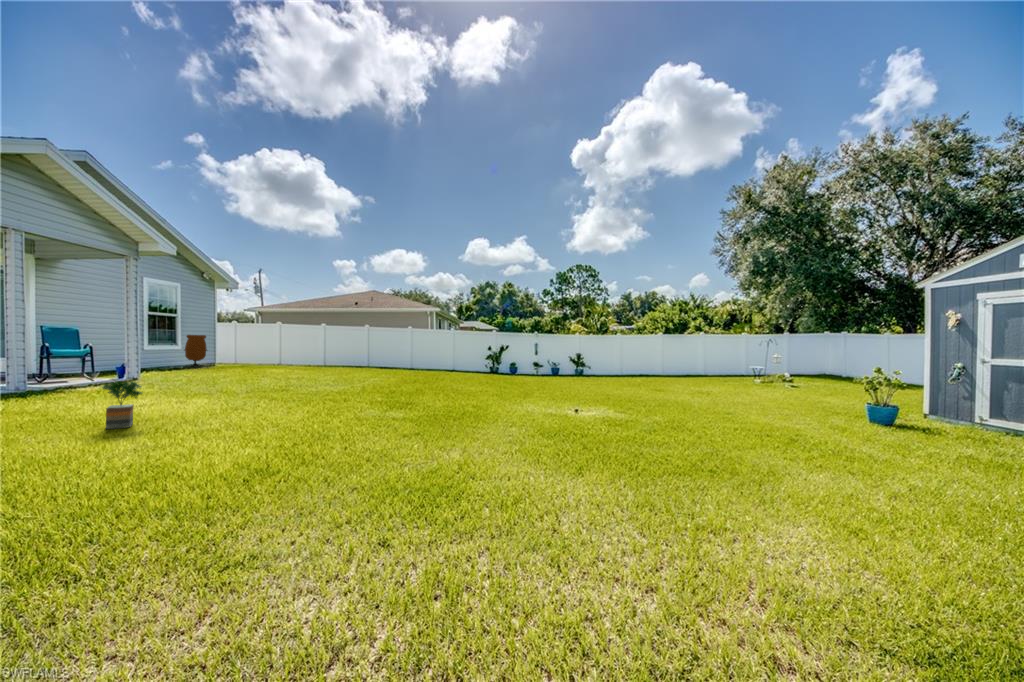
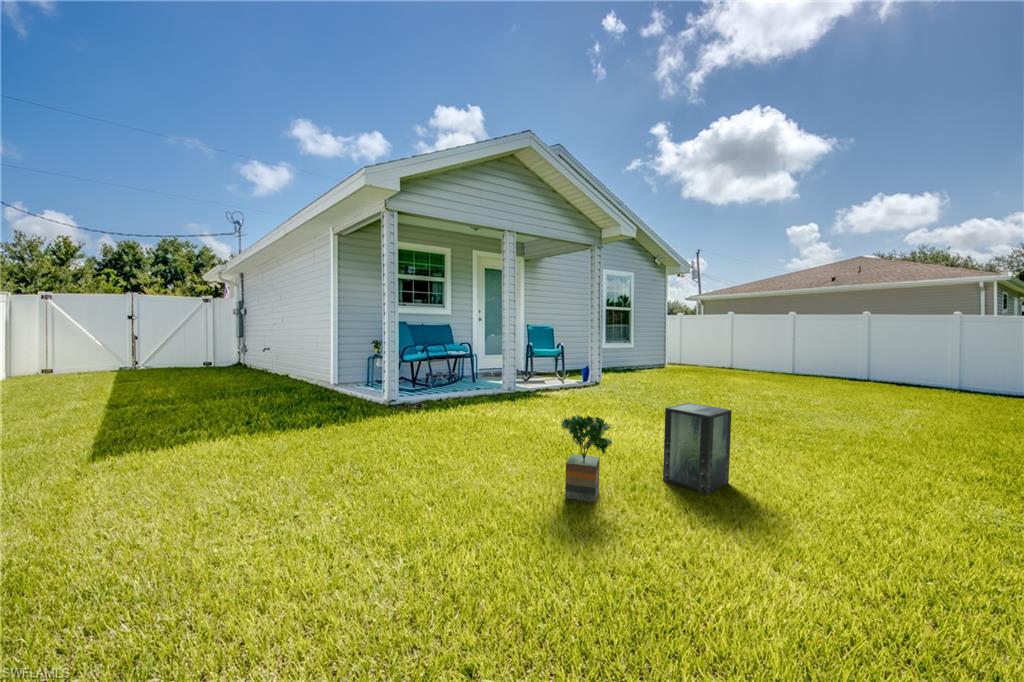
lounge chair: present [184,335,207,368] -> none [634,331,660,371]
storage box: none [182,373,225,416] -> present [663,403,731,495]

